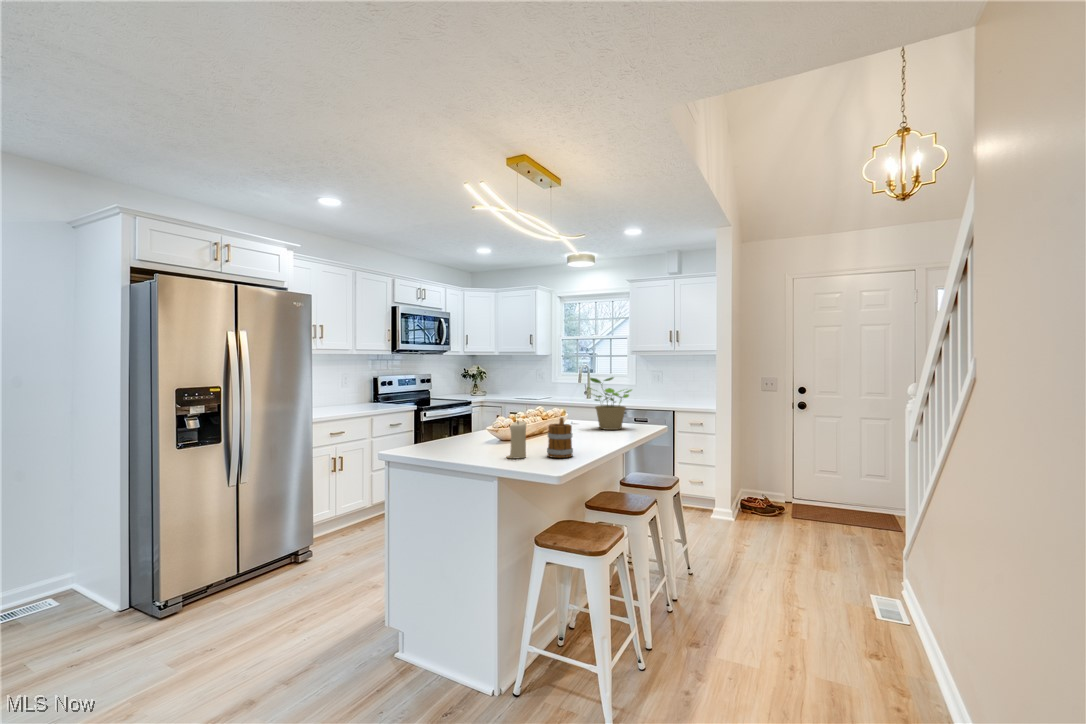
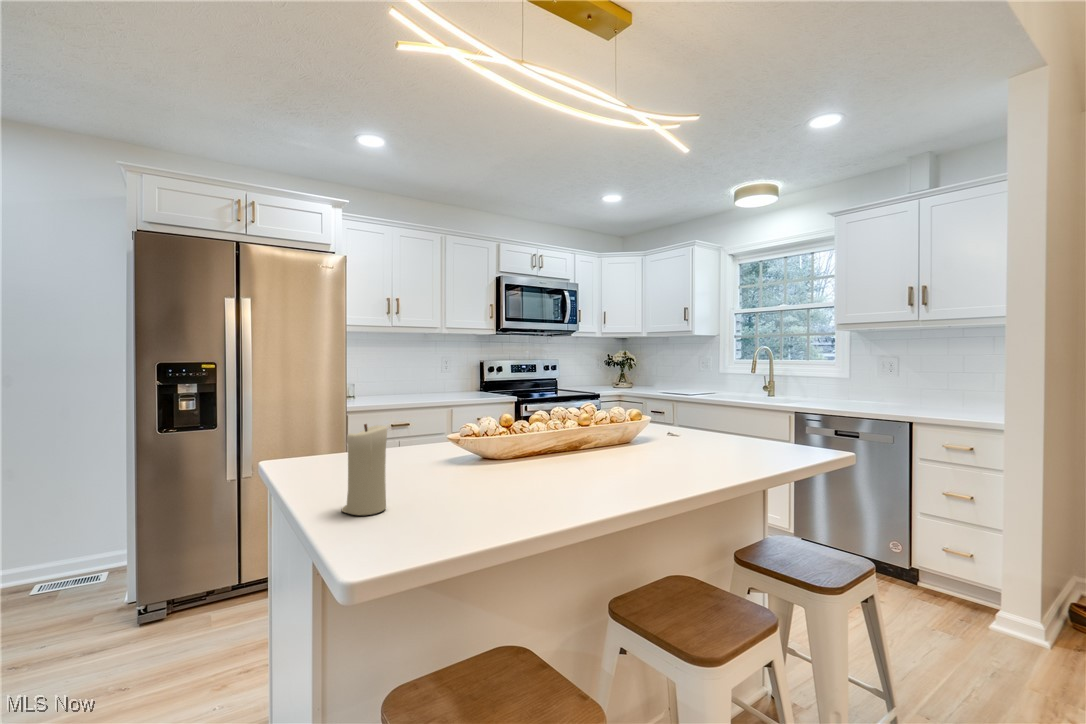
potted plant: present [590,377,632,430] -> none [663,344,763,454]
mug: present [547,418,573,458] -> none [416,422,496,531]

